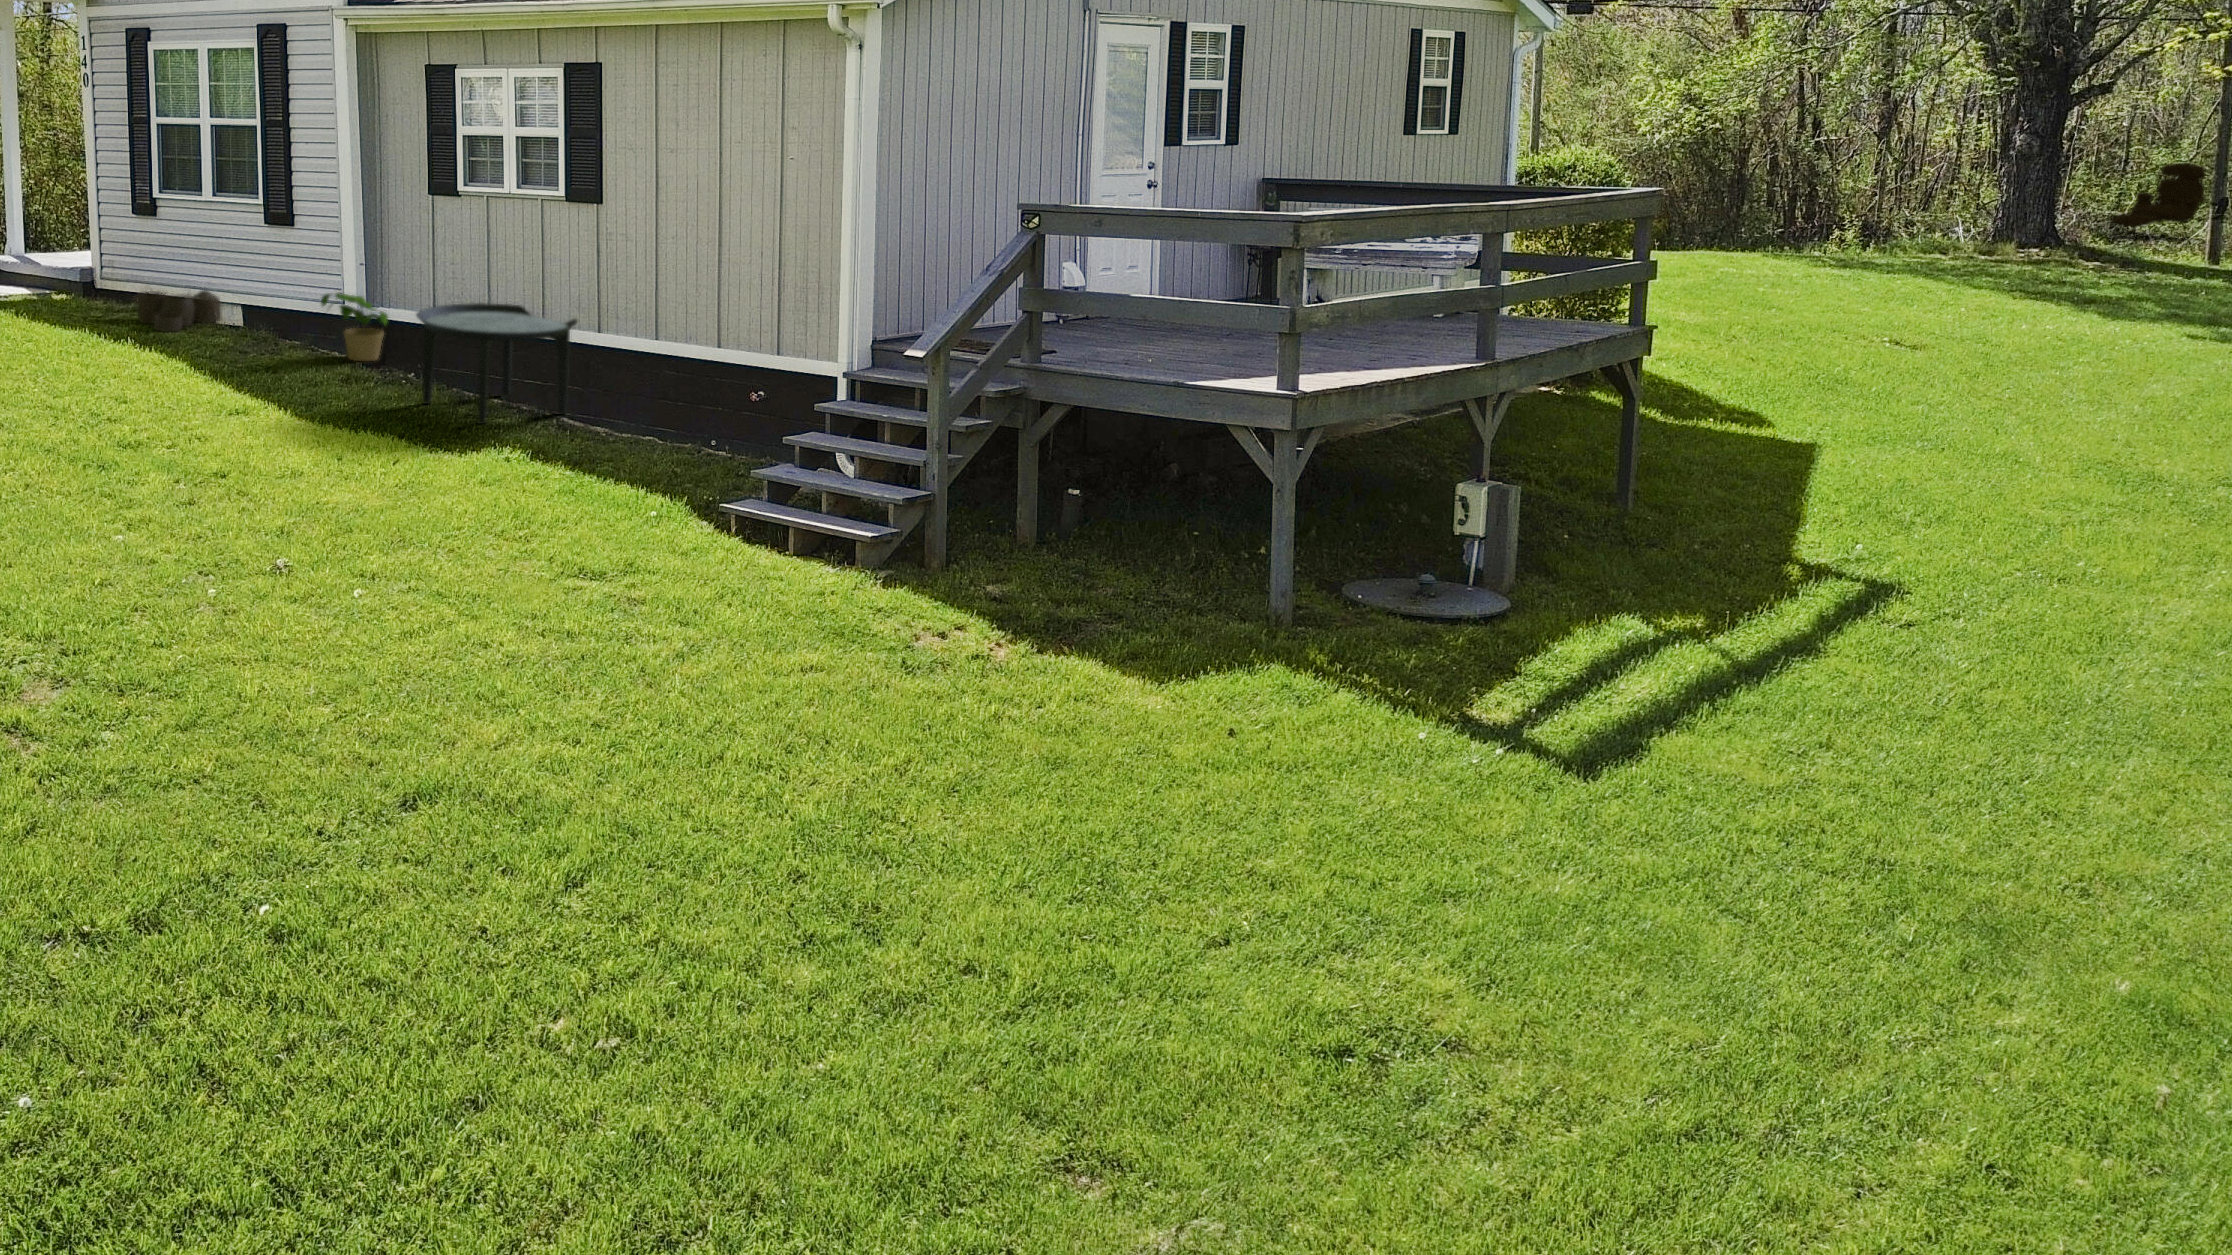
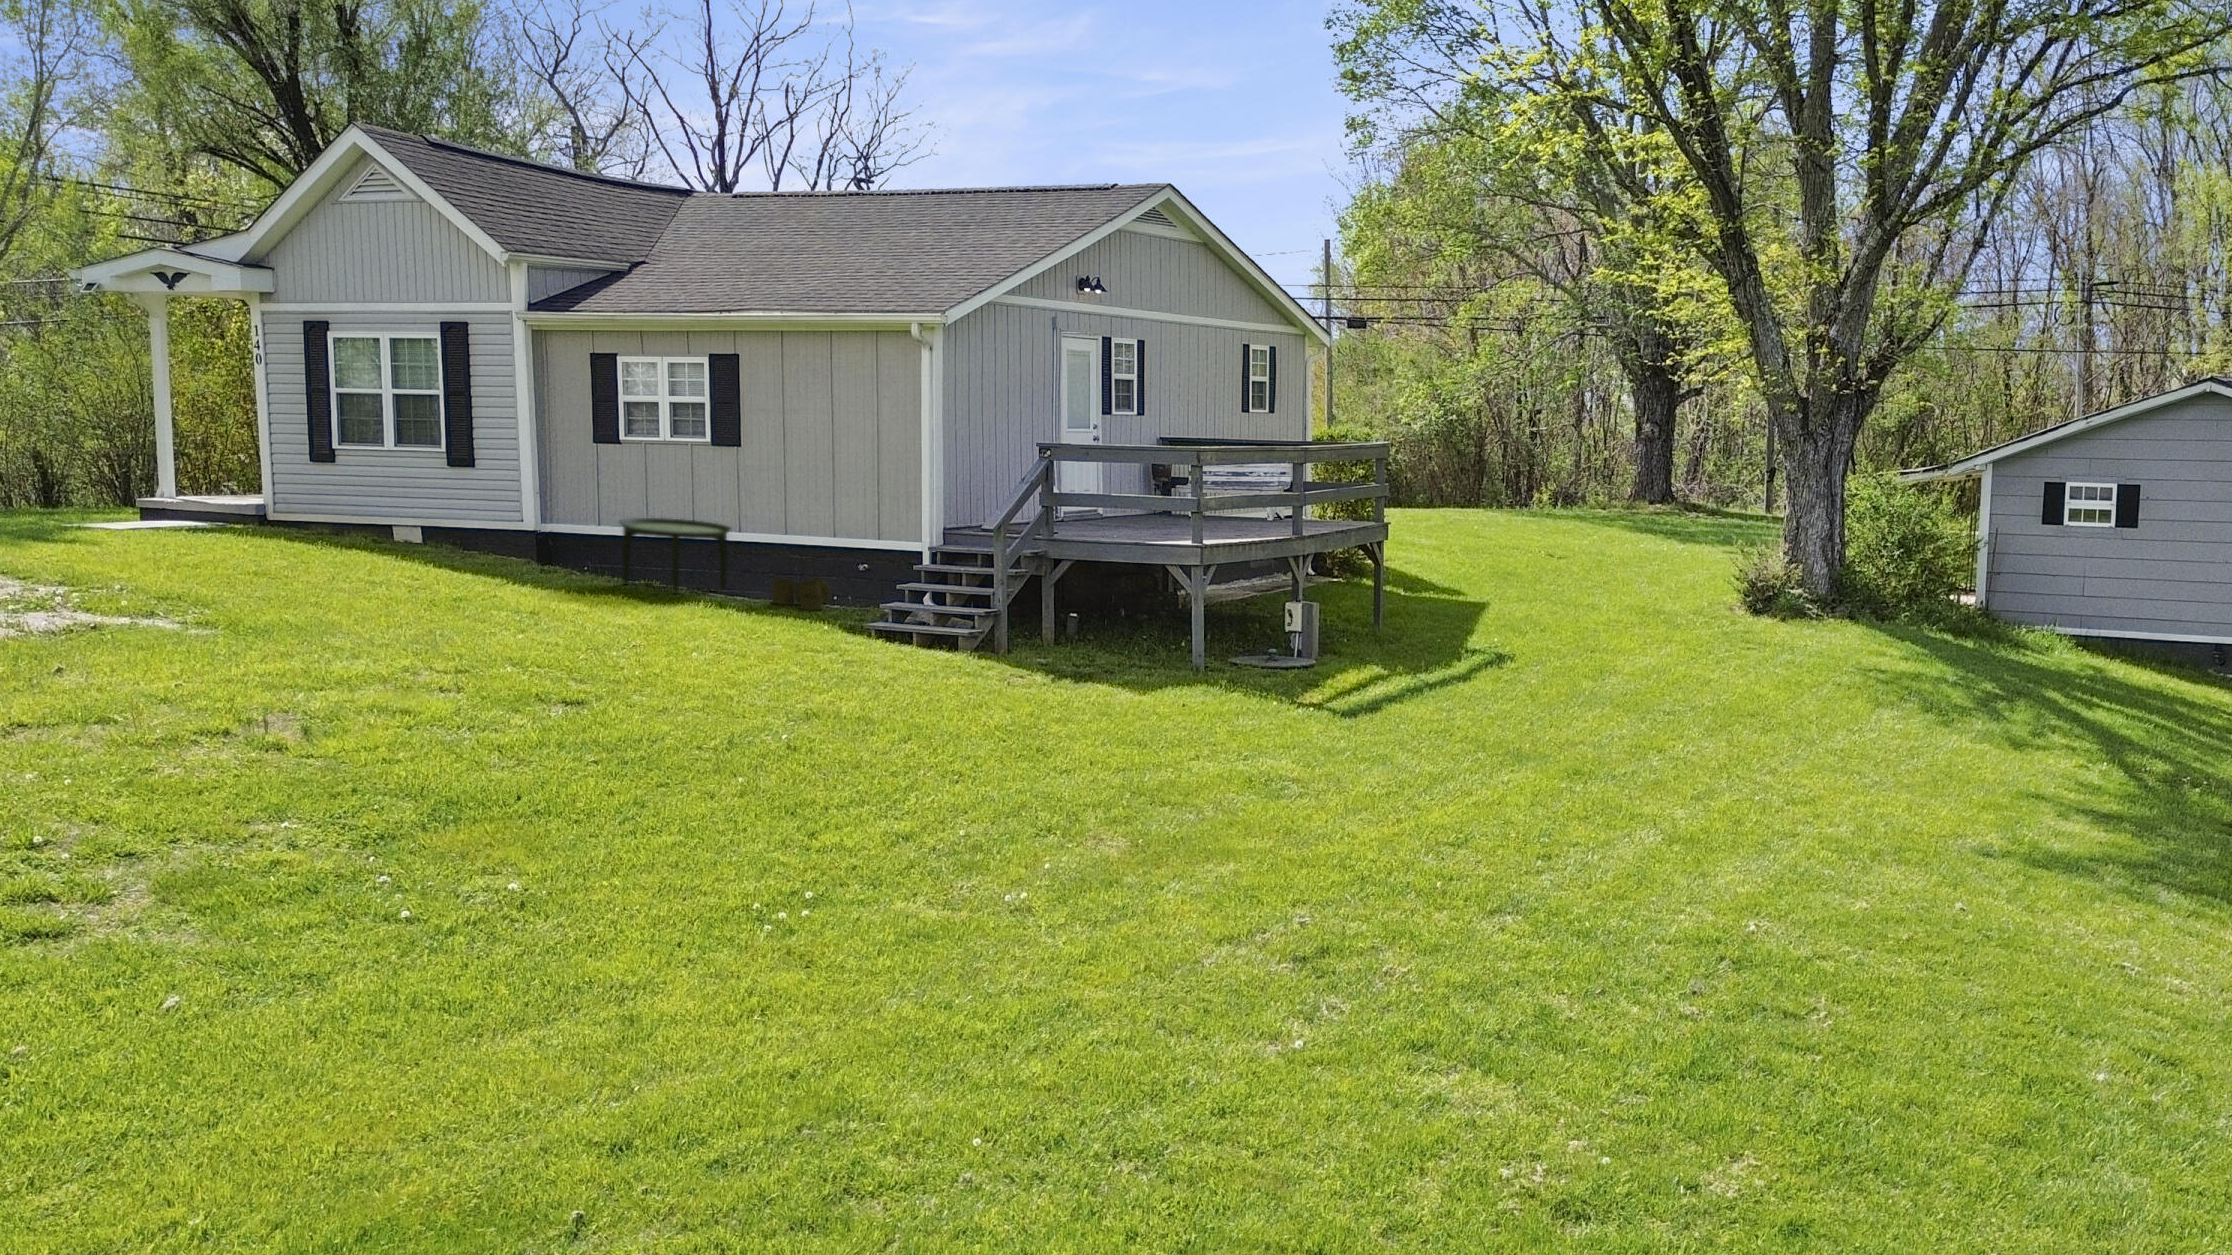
lounge chair: present [2111,163,2206,239] -> none [1712,444,1768,497]
woven basket: present [138,290,222,332] -> present [772,576,830,610]
potted plant: present [321,292,388,361] -> none [517,514,566,564]

